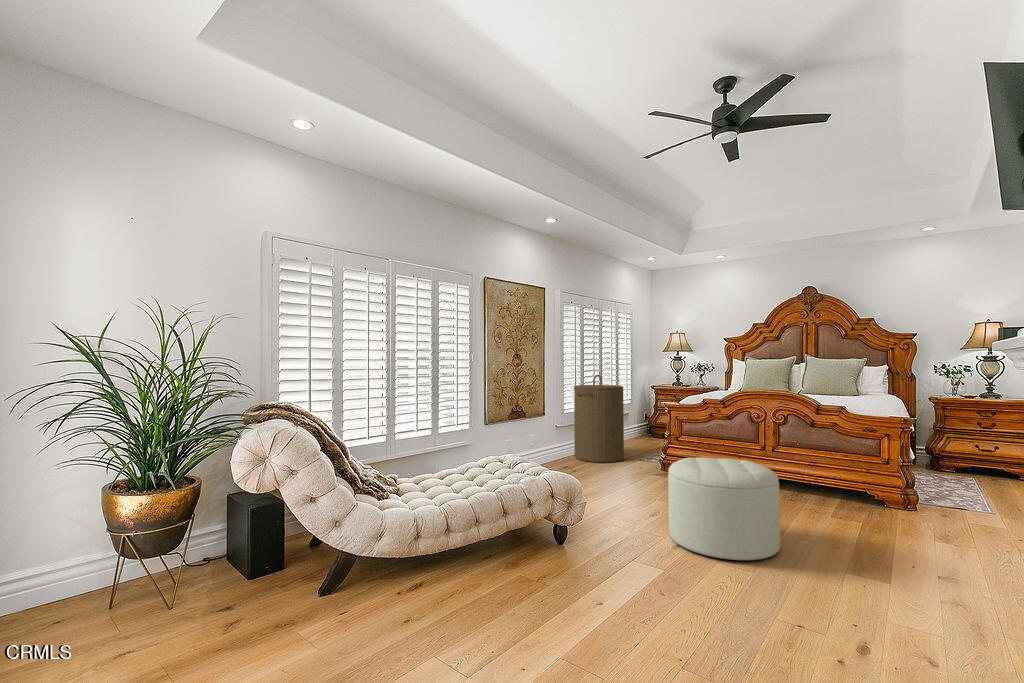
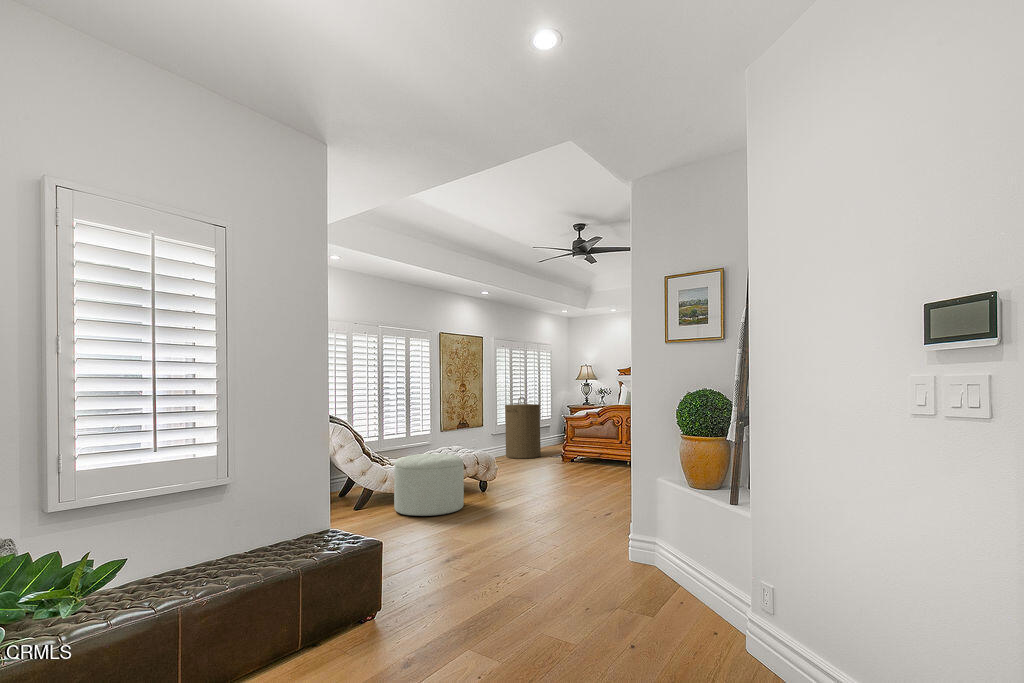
ottoman: present [668,457,780,560] -> present [394,454,464,516]

